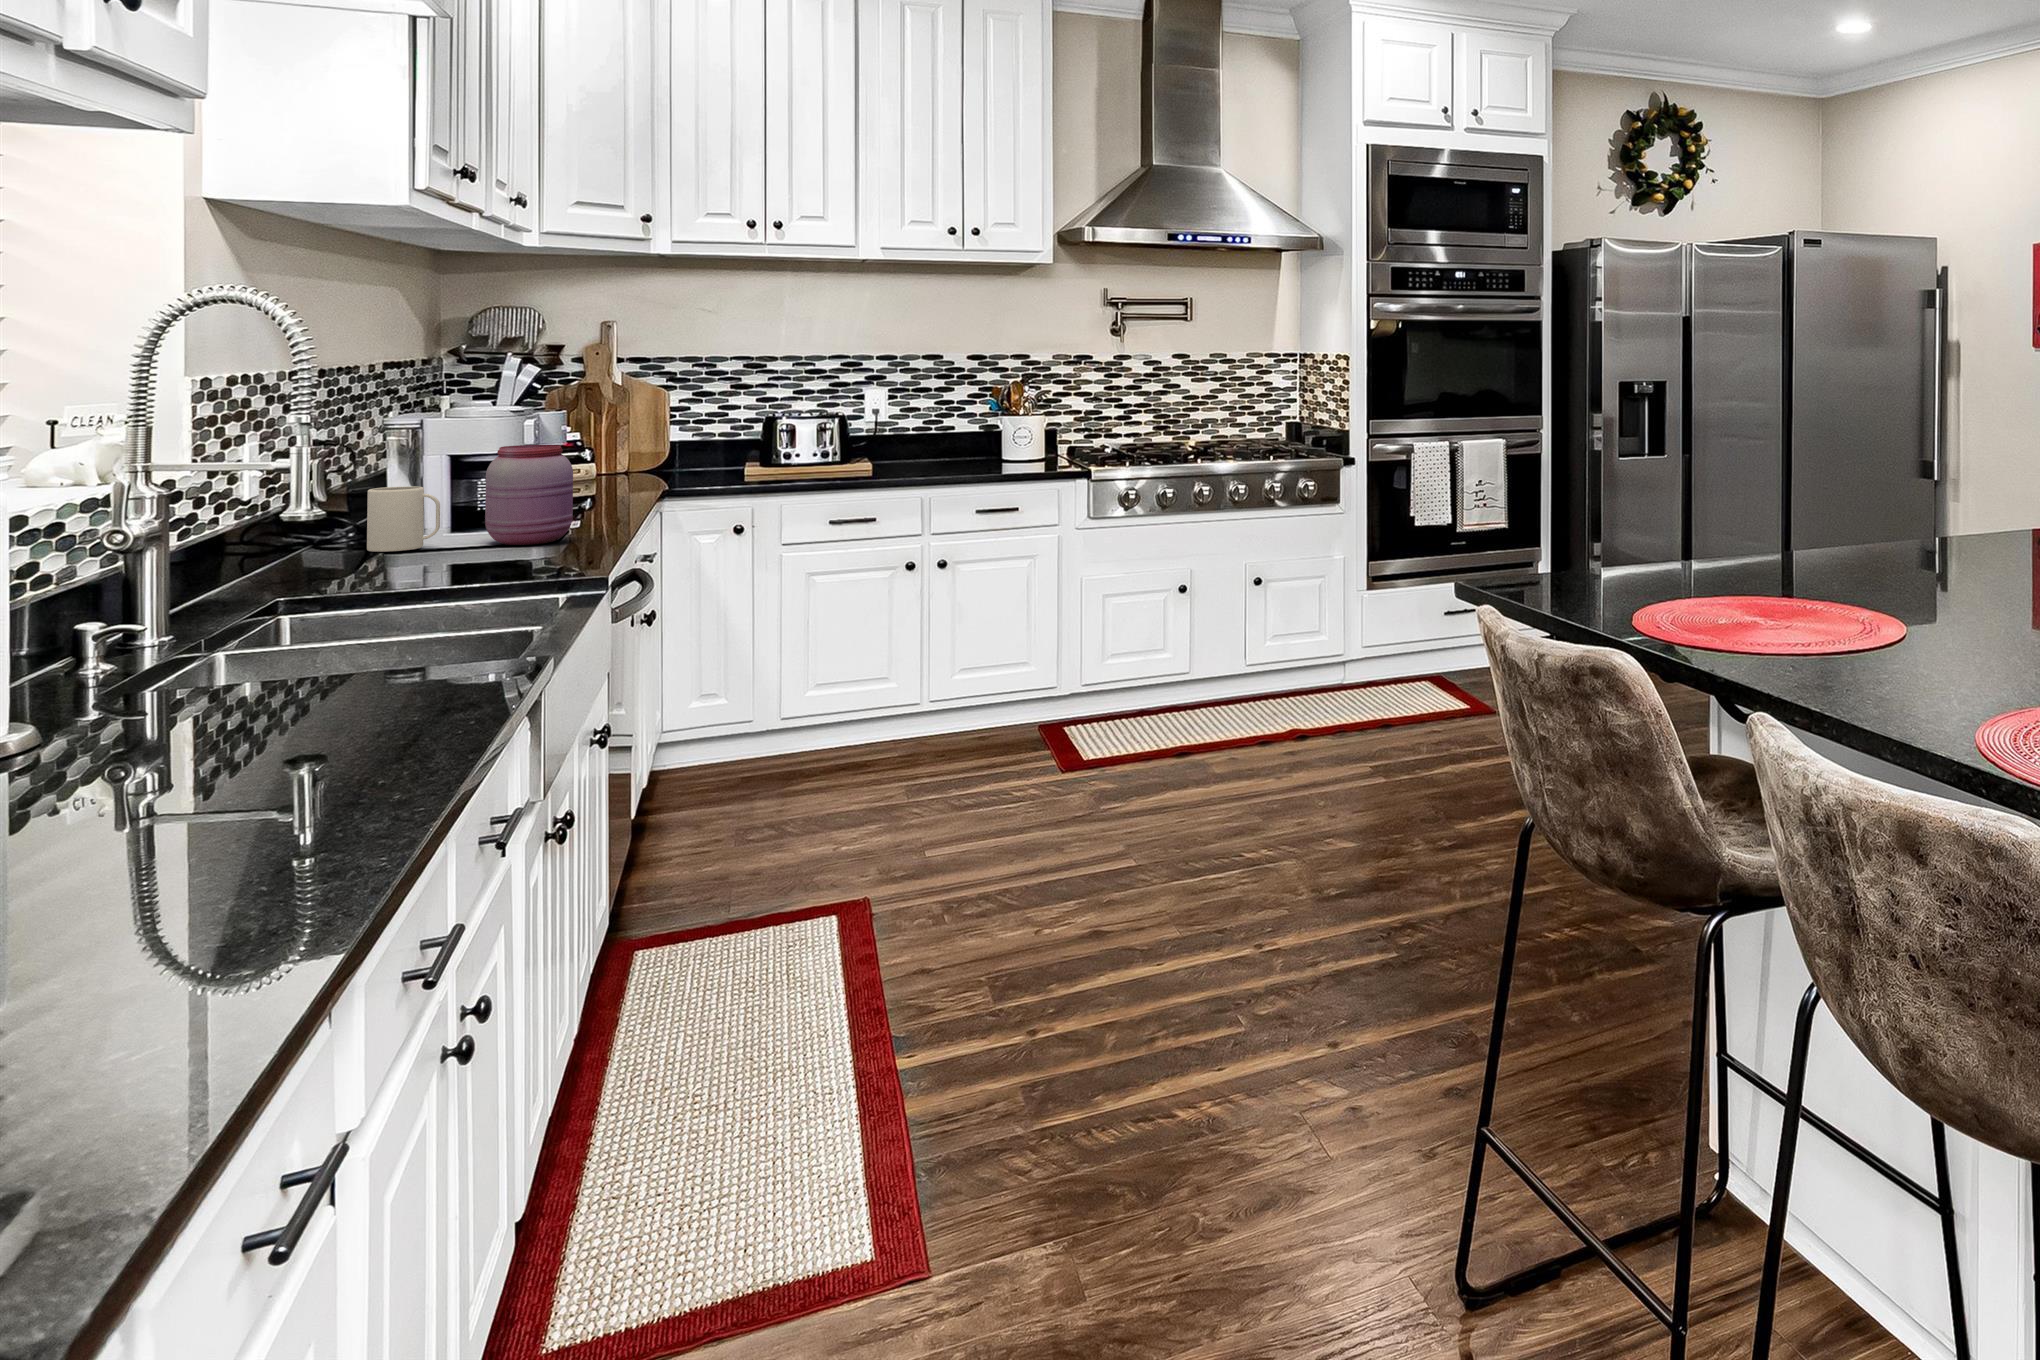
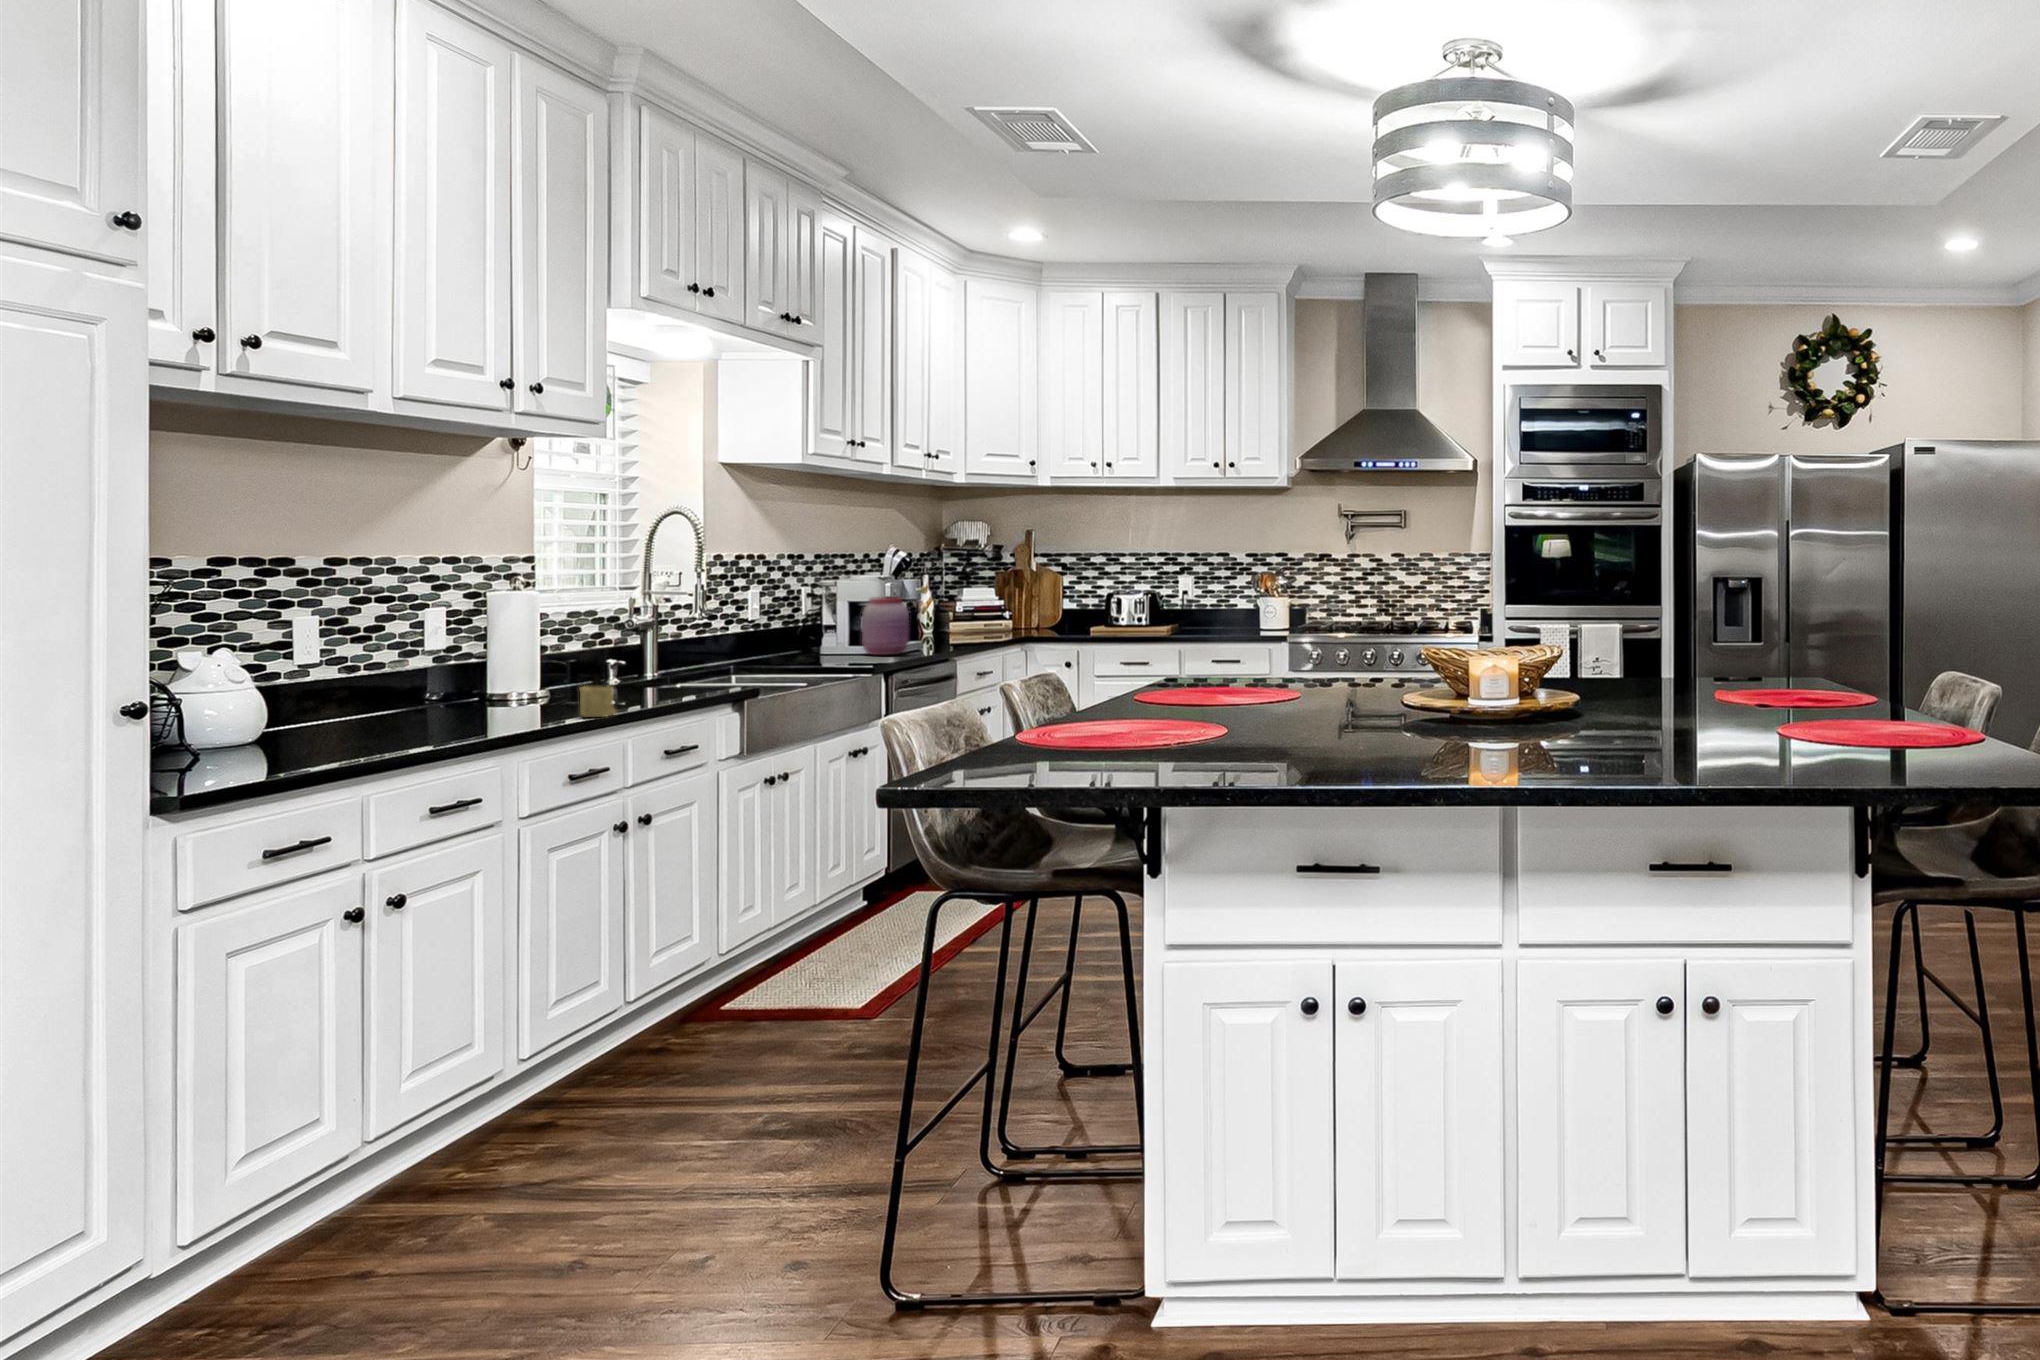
mug: present [367,486,440,552] -> none [801,619,838,655]
candle: none [120,679,214,785] -> present [580,674,616,717]

